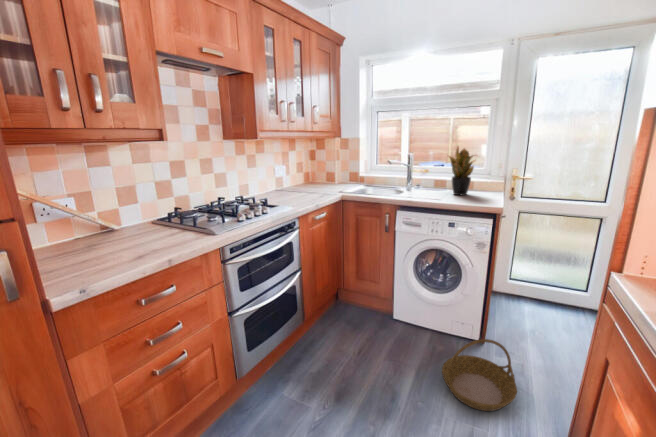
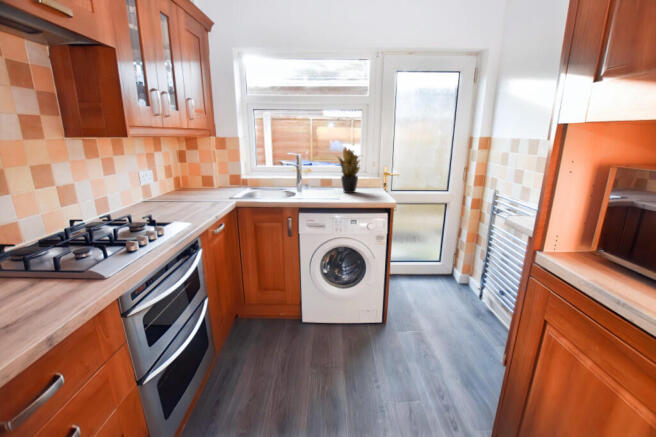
basket: present [442,339,517,411] -> none [368,321,431,387]

